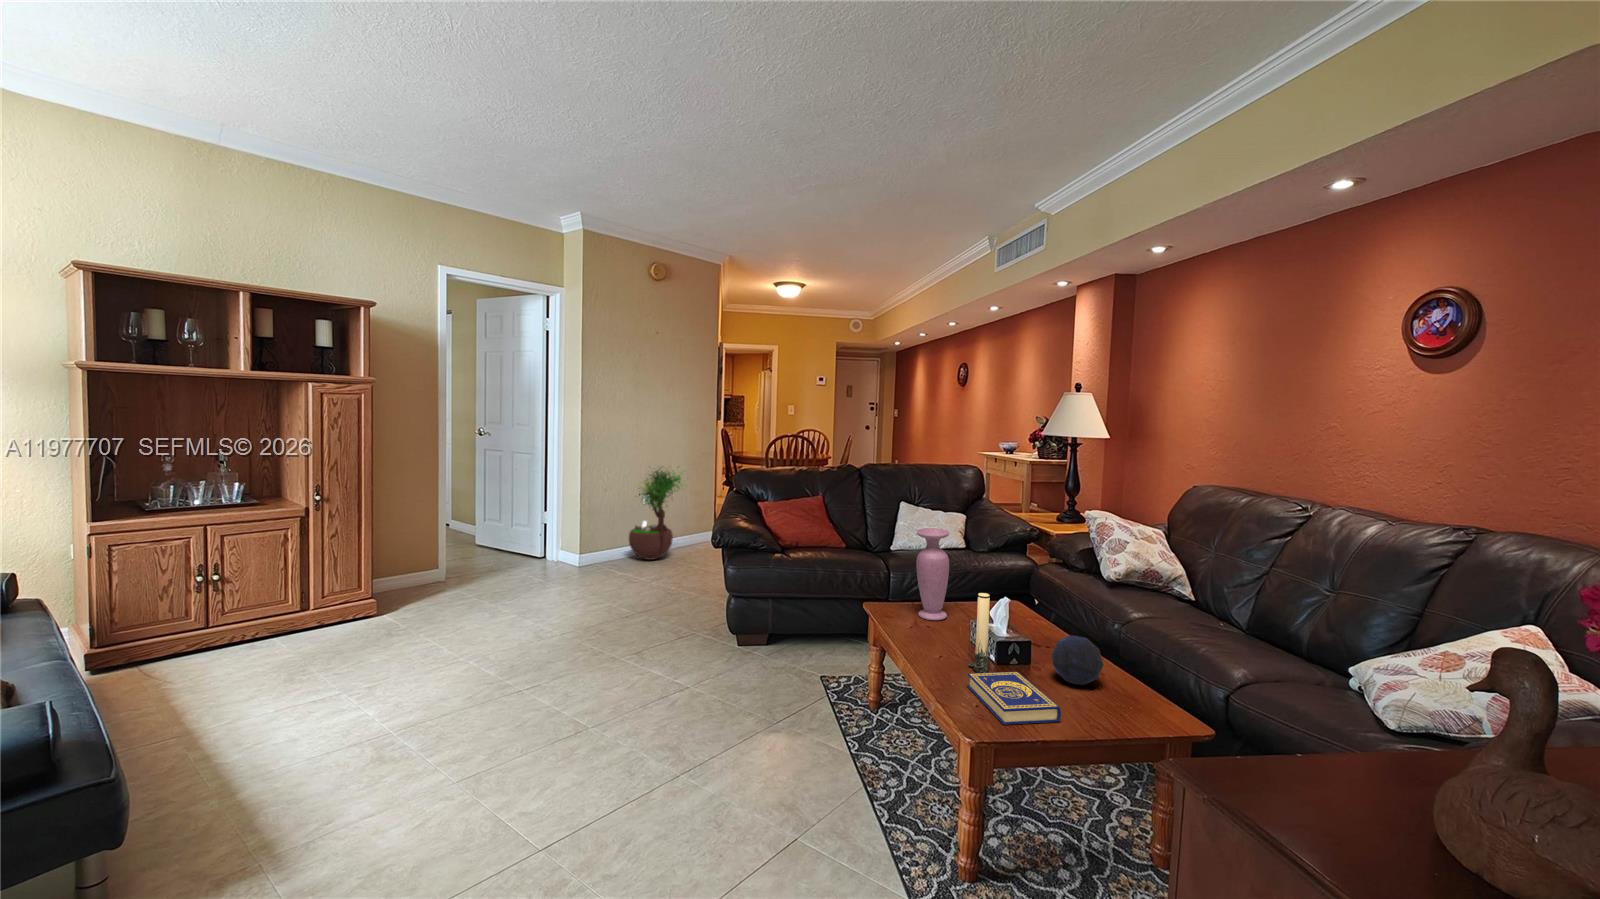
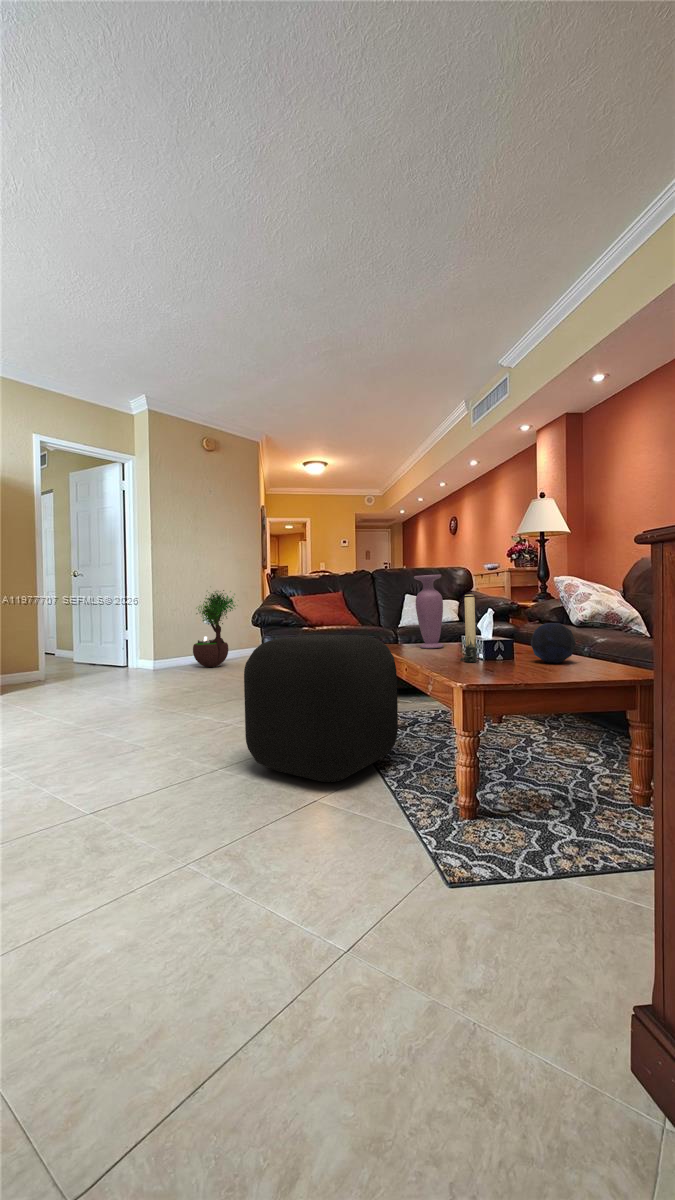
ottoman: none [714,610,892,809] -> present [244,635,398,782]
book: present [967,672,1061,725] -> none [459,653,541,677]

